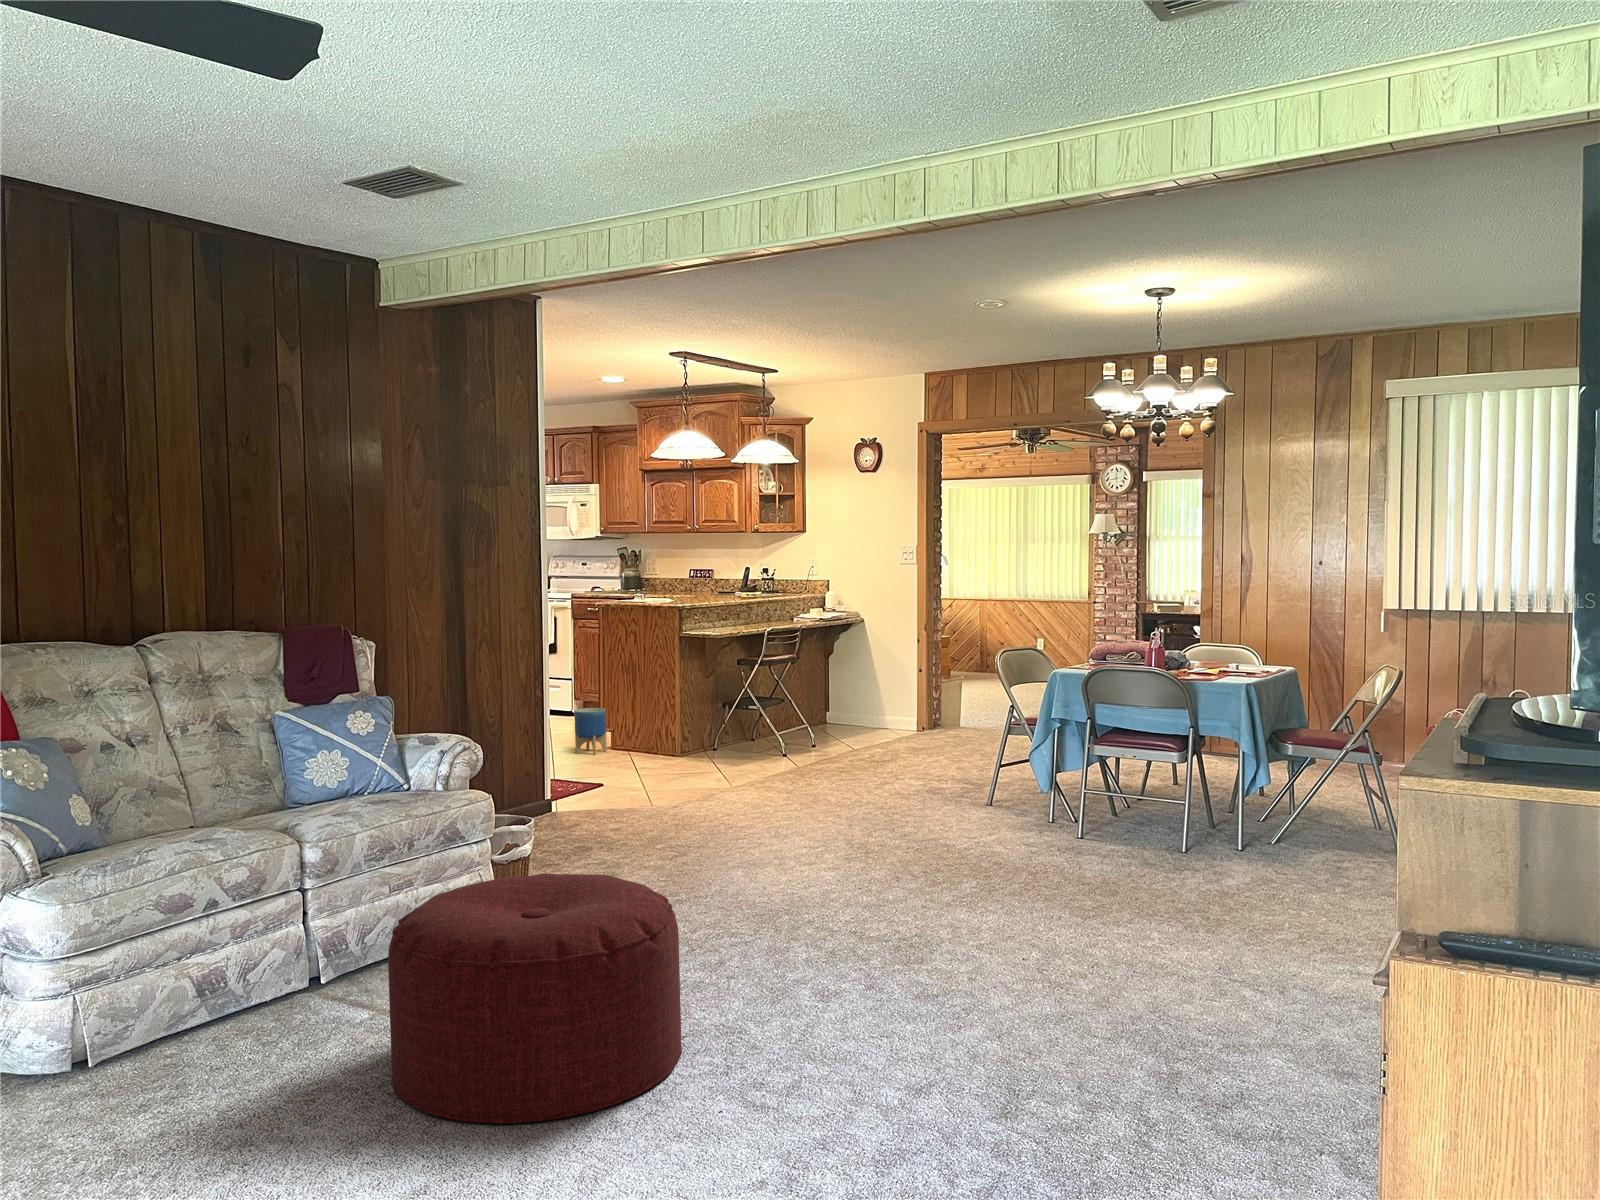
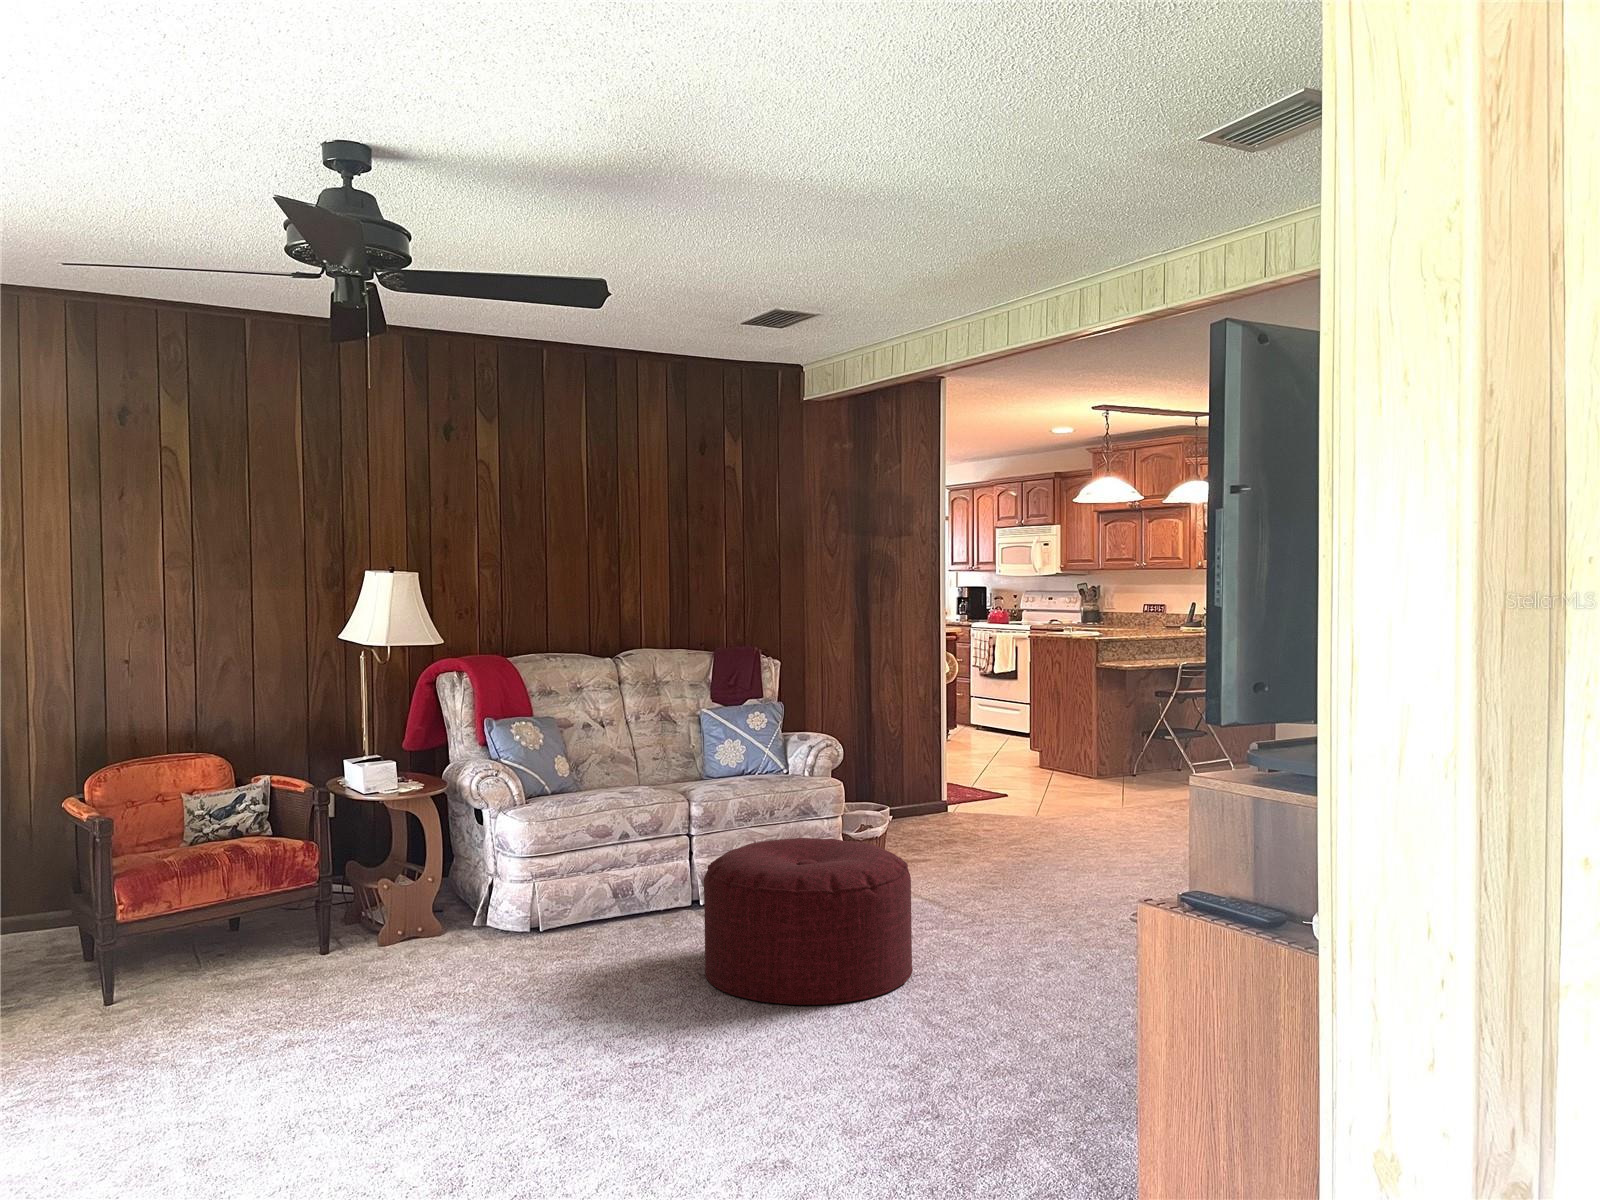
planter: present [574,708,607,754] -> none [1005,728,1033,770]

